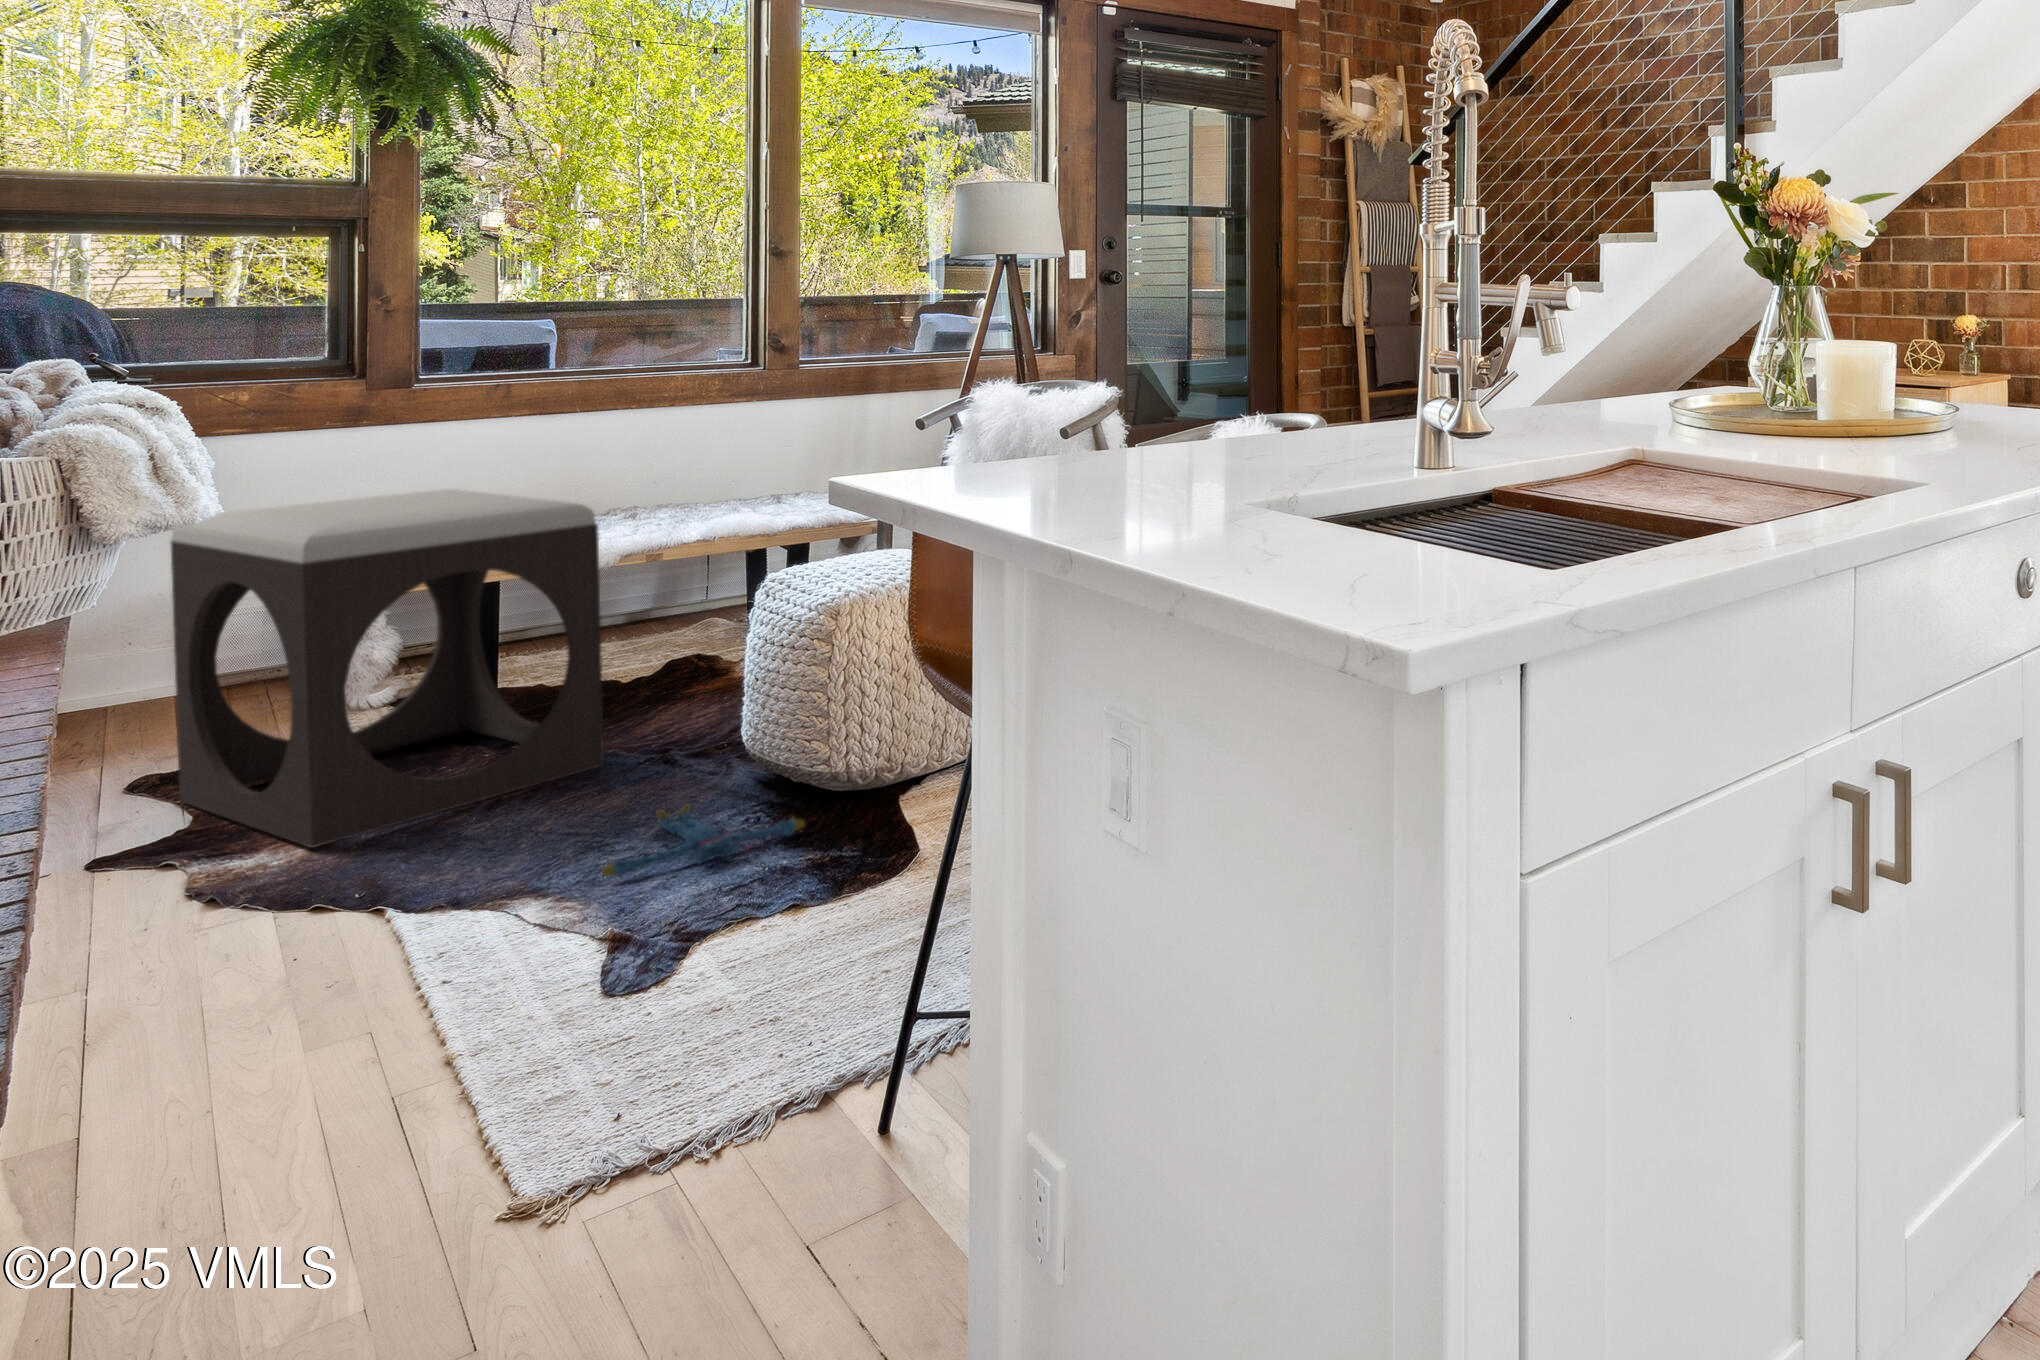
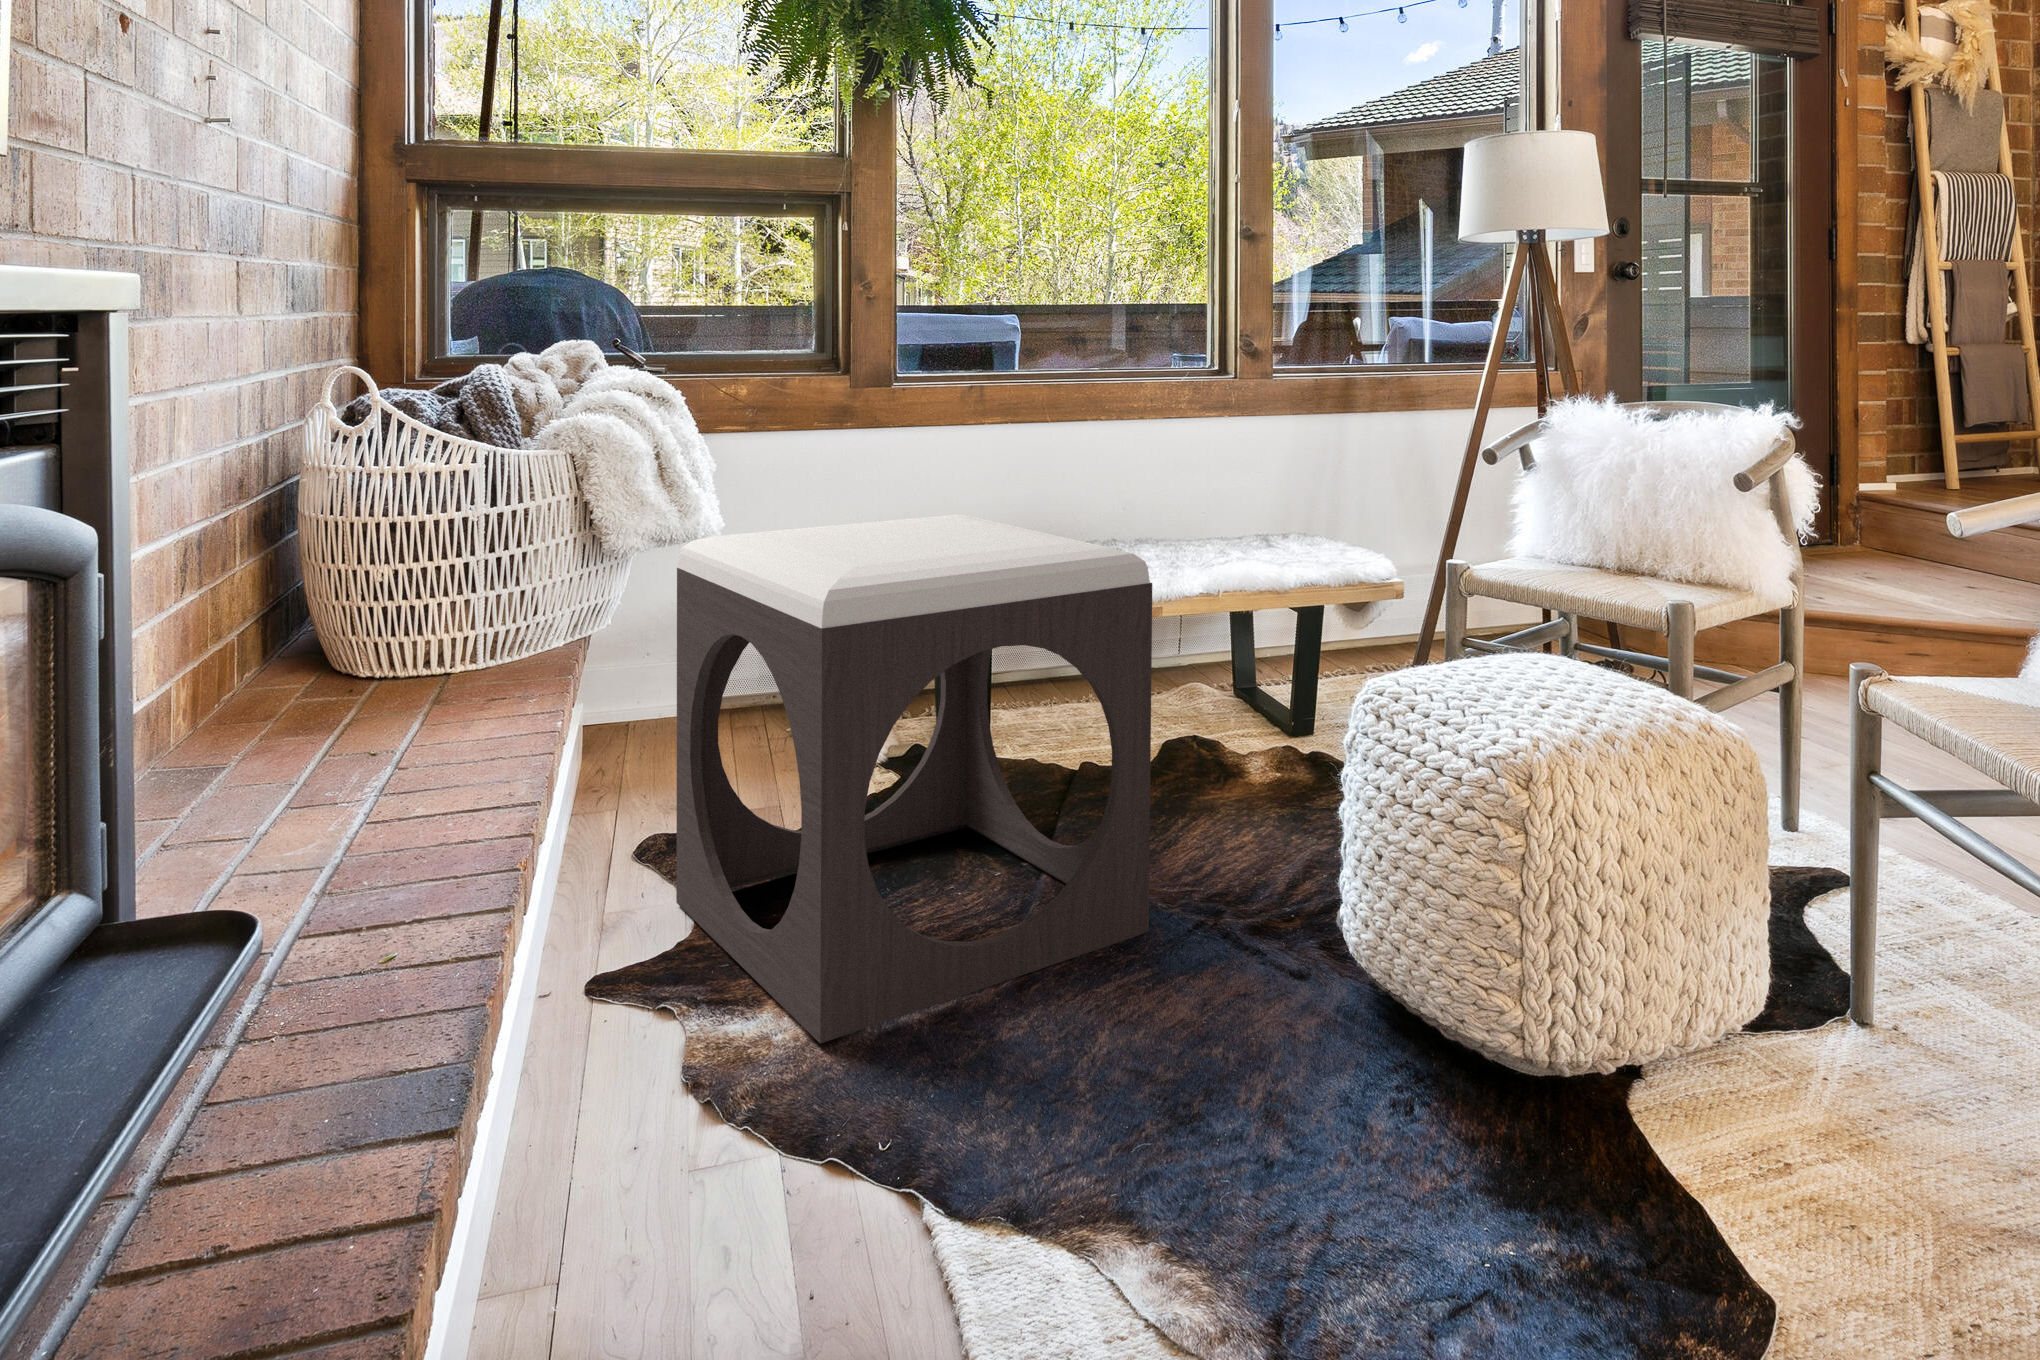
plush toy: present [601,803,805,877] -> none [1239,1072,1527,1255]

